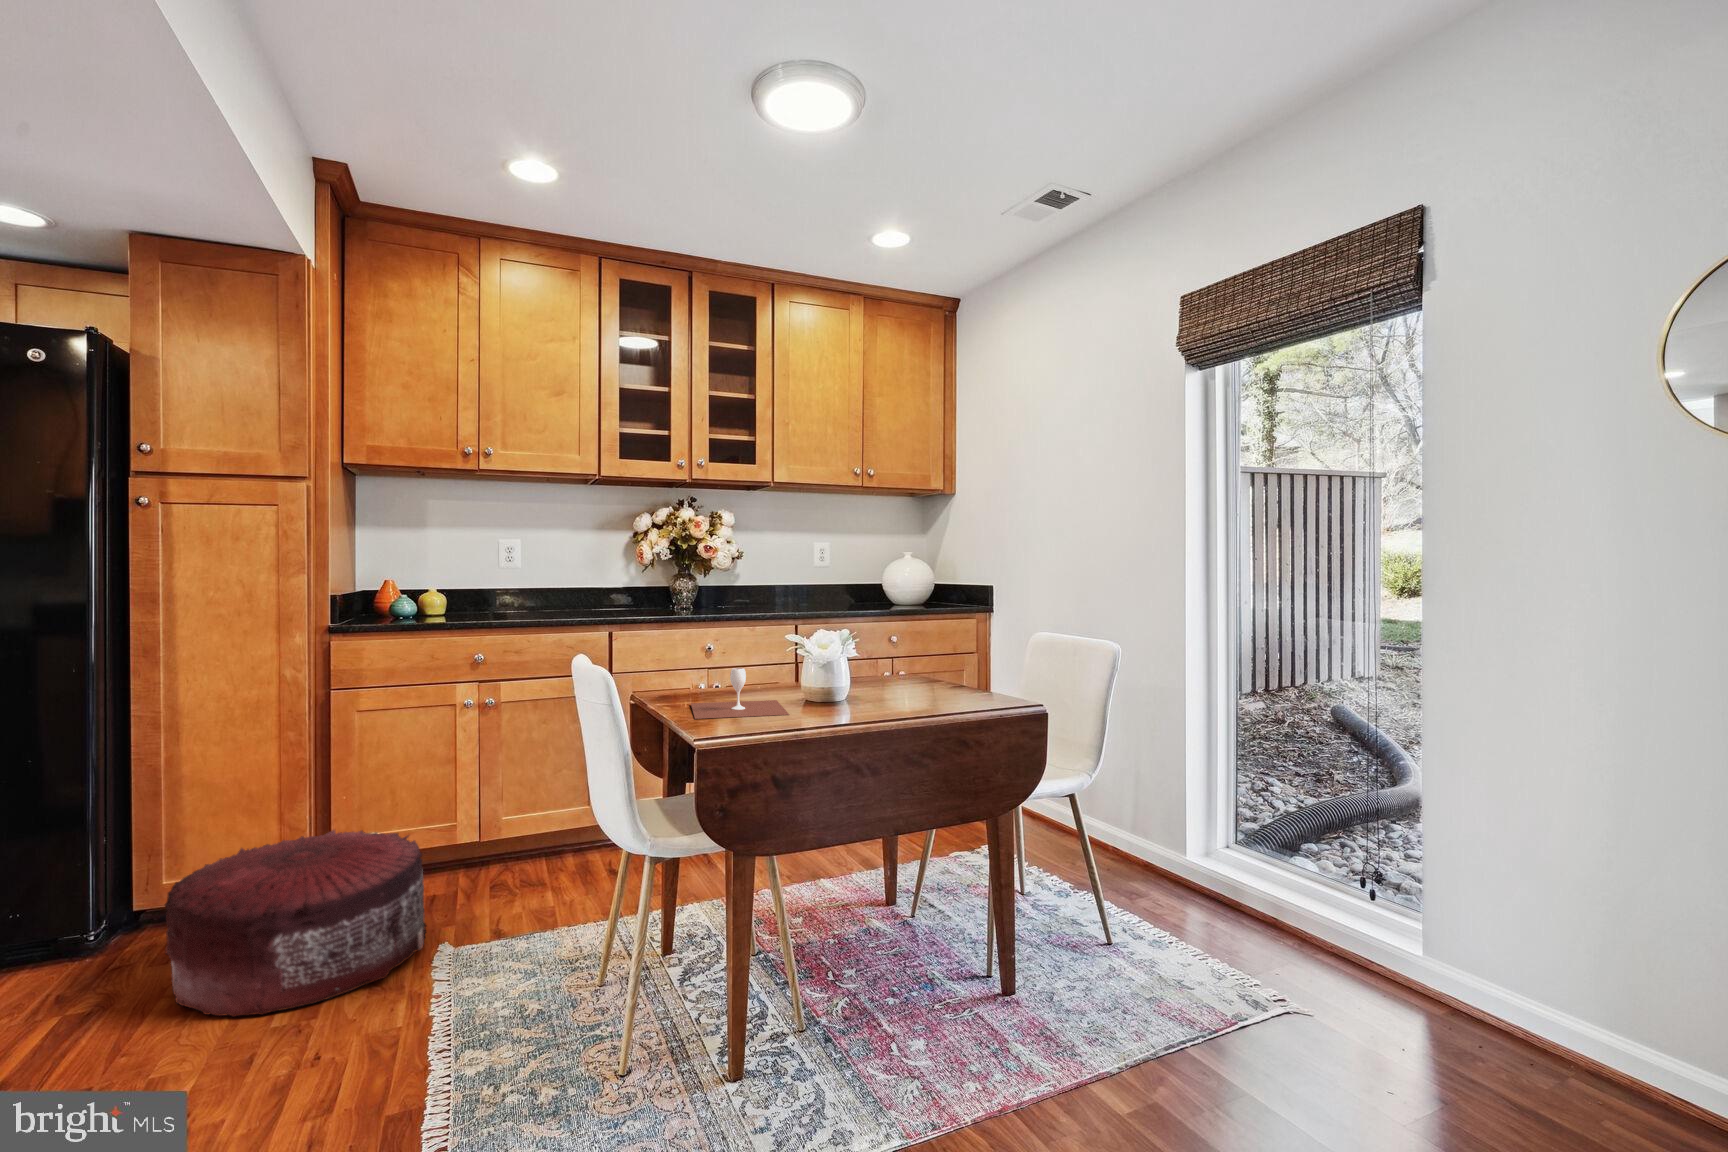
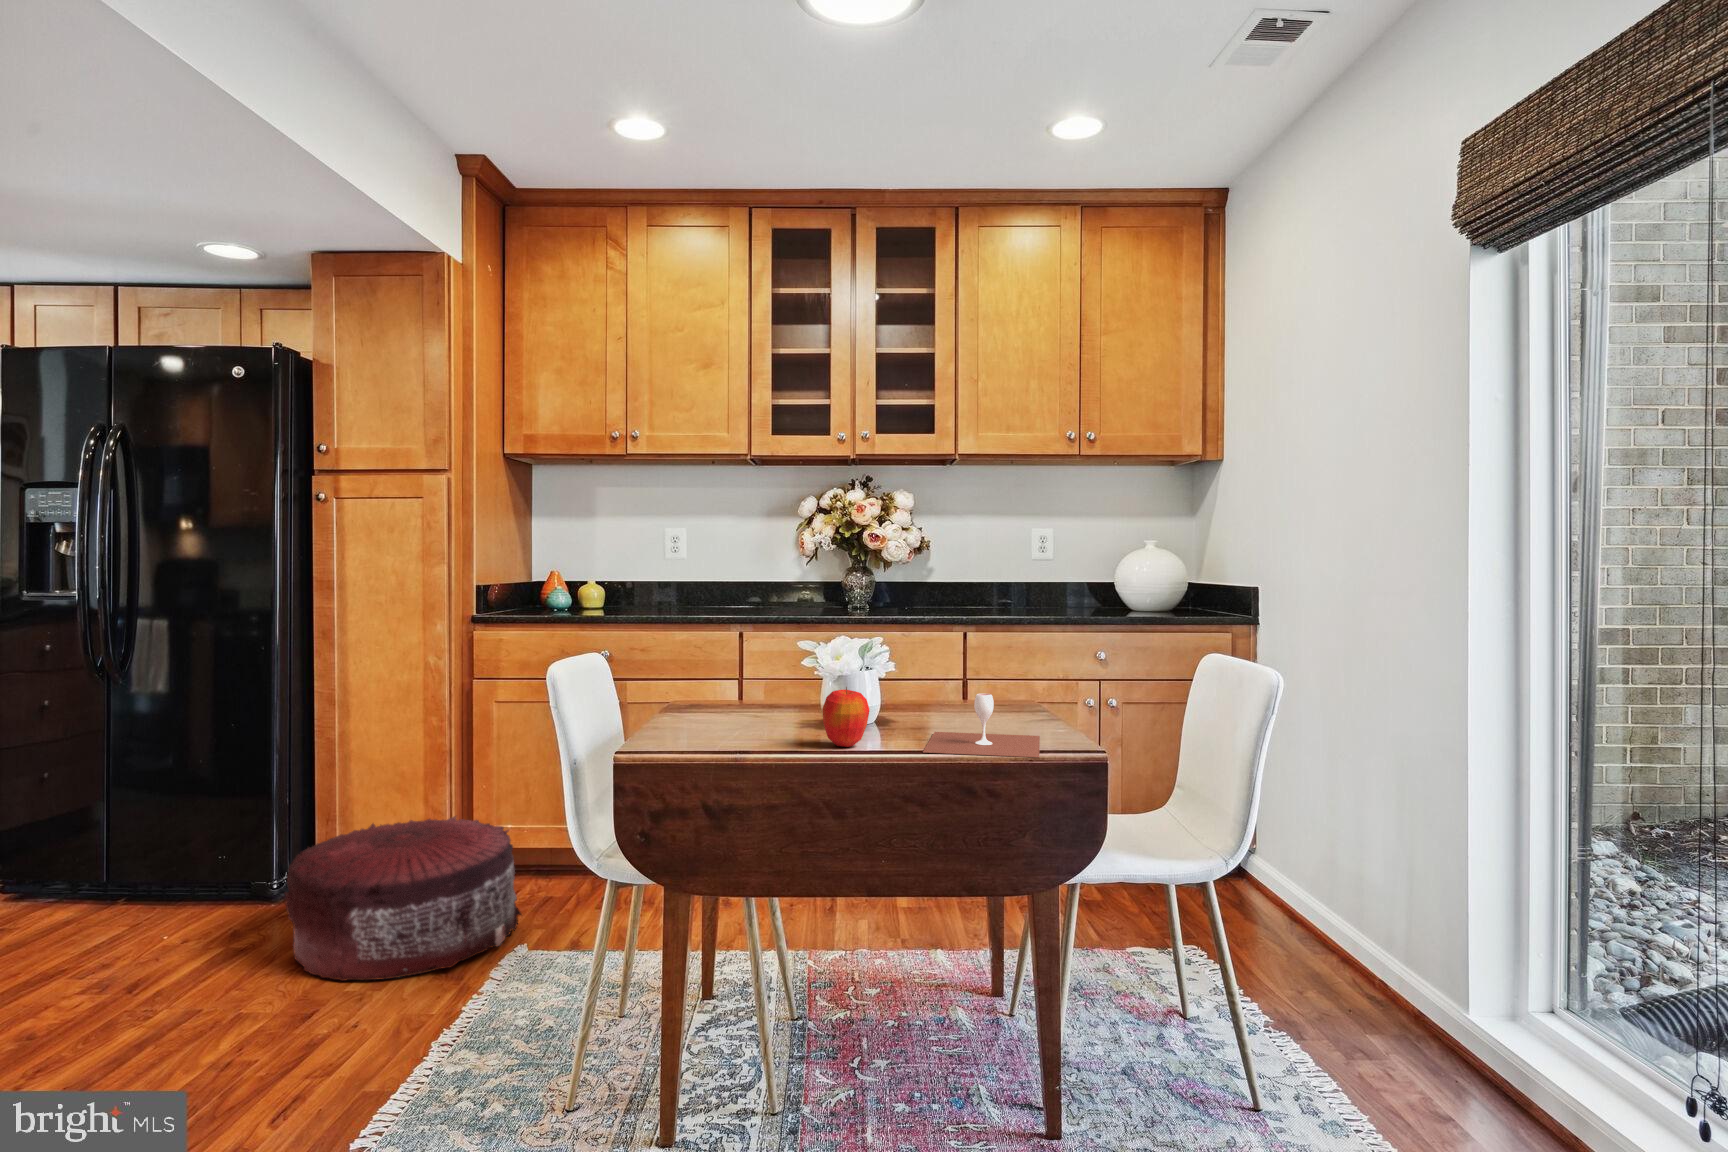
apple: none [825,663,864,714] -> present [822,687,869,747]
wine glass: present [691,668,789,719] -> present [923,693,1040,758]

